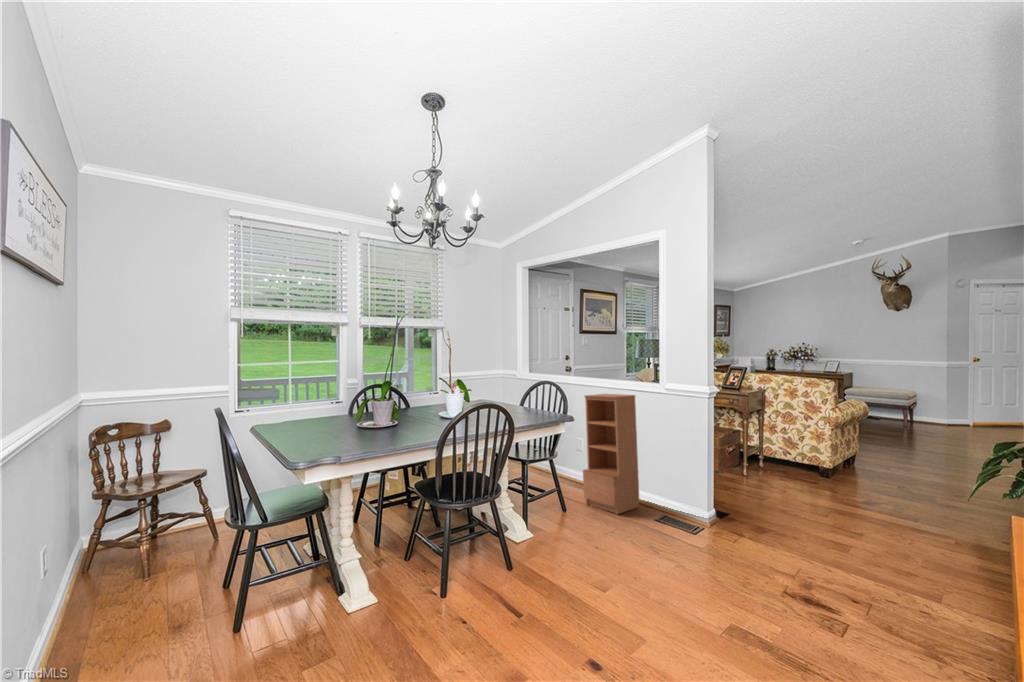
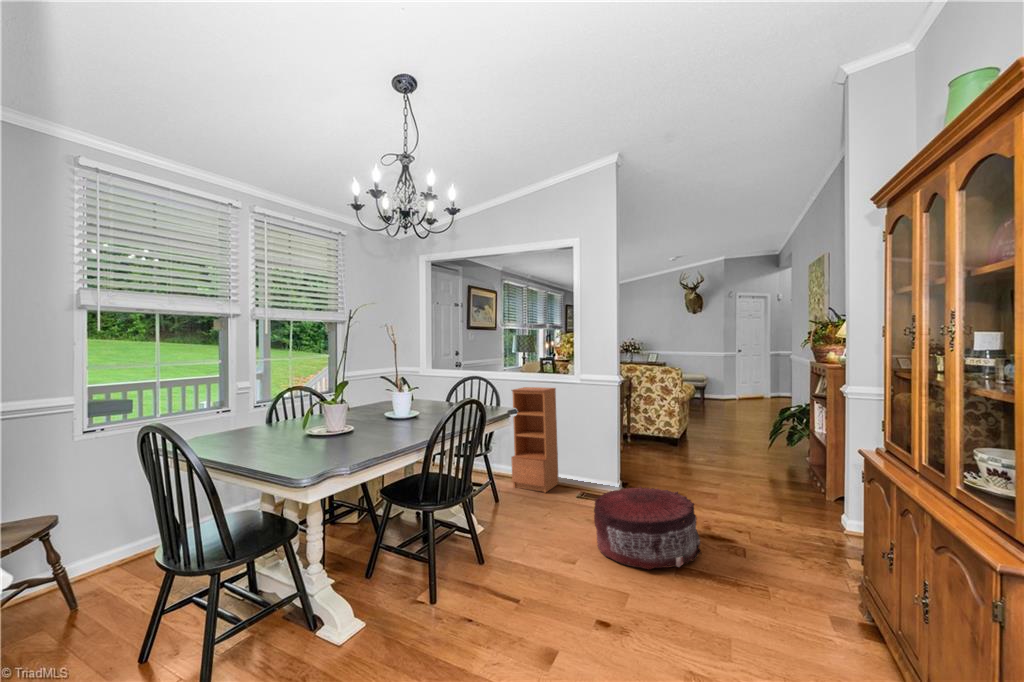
pouf: none [631,518,768,629] -> present [594,487,701,570]

